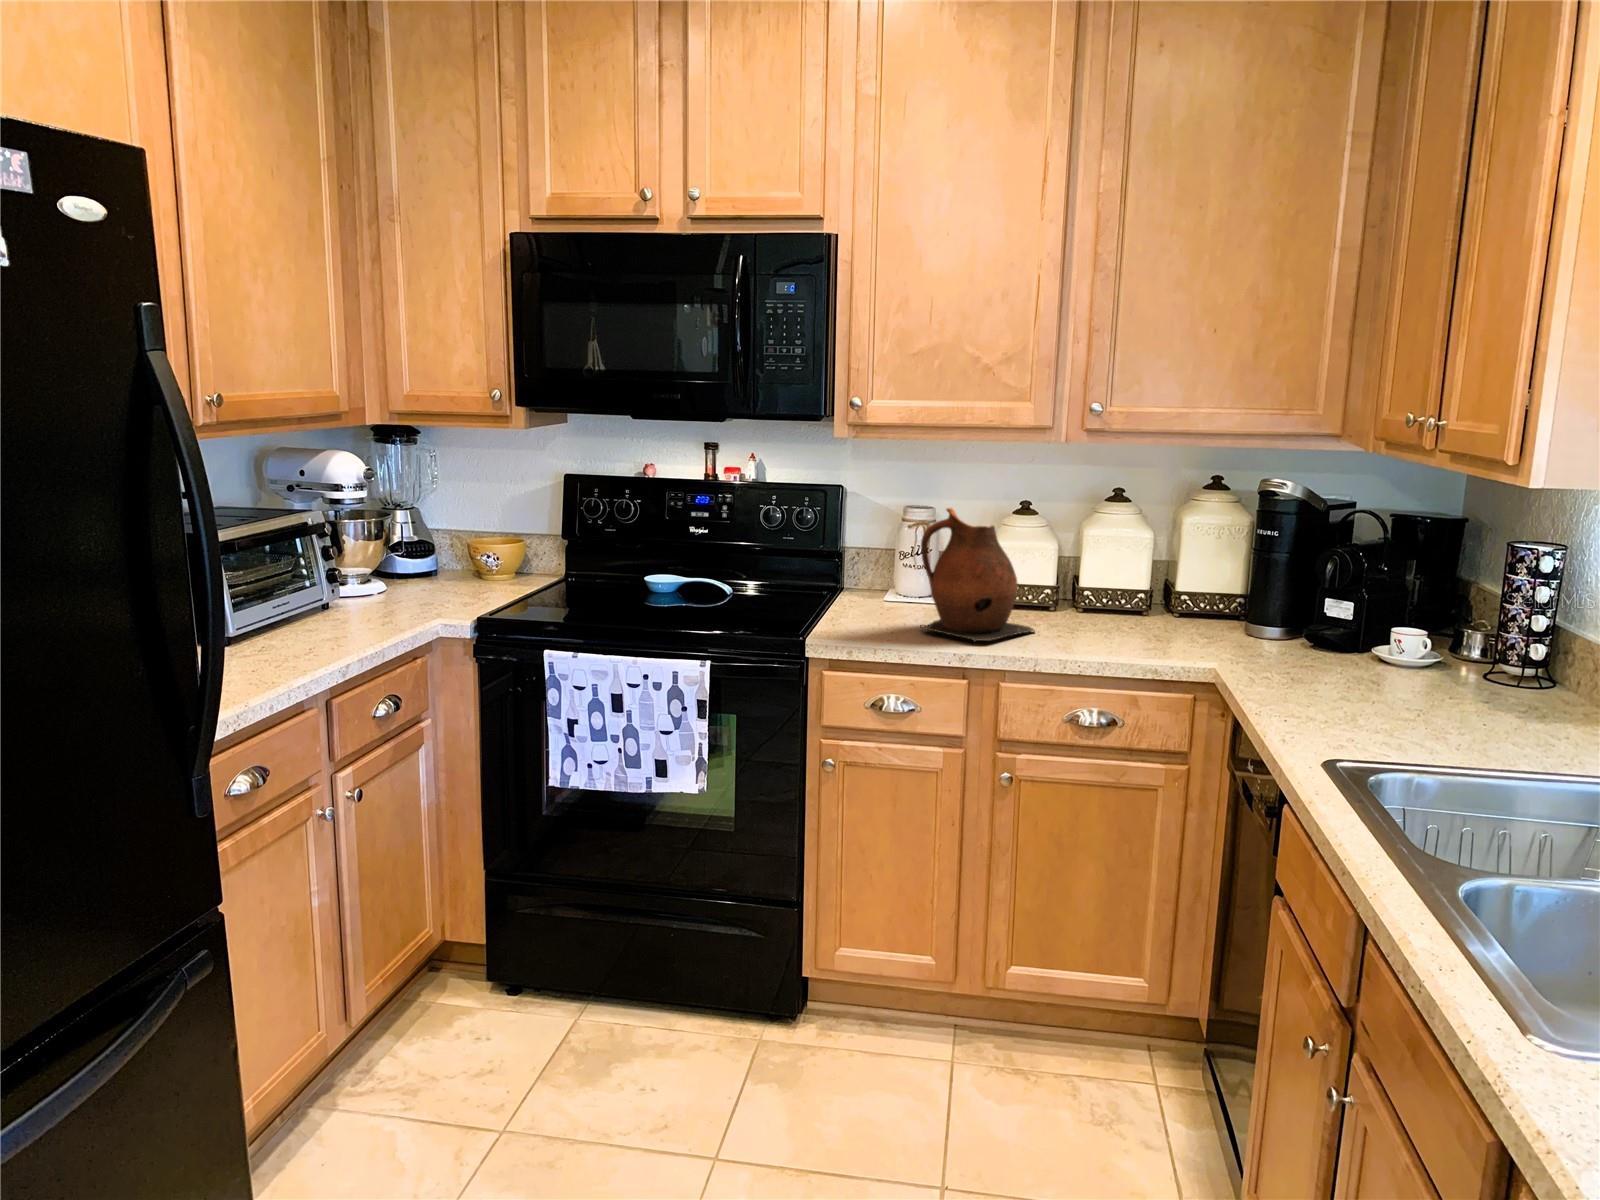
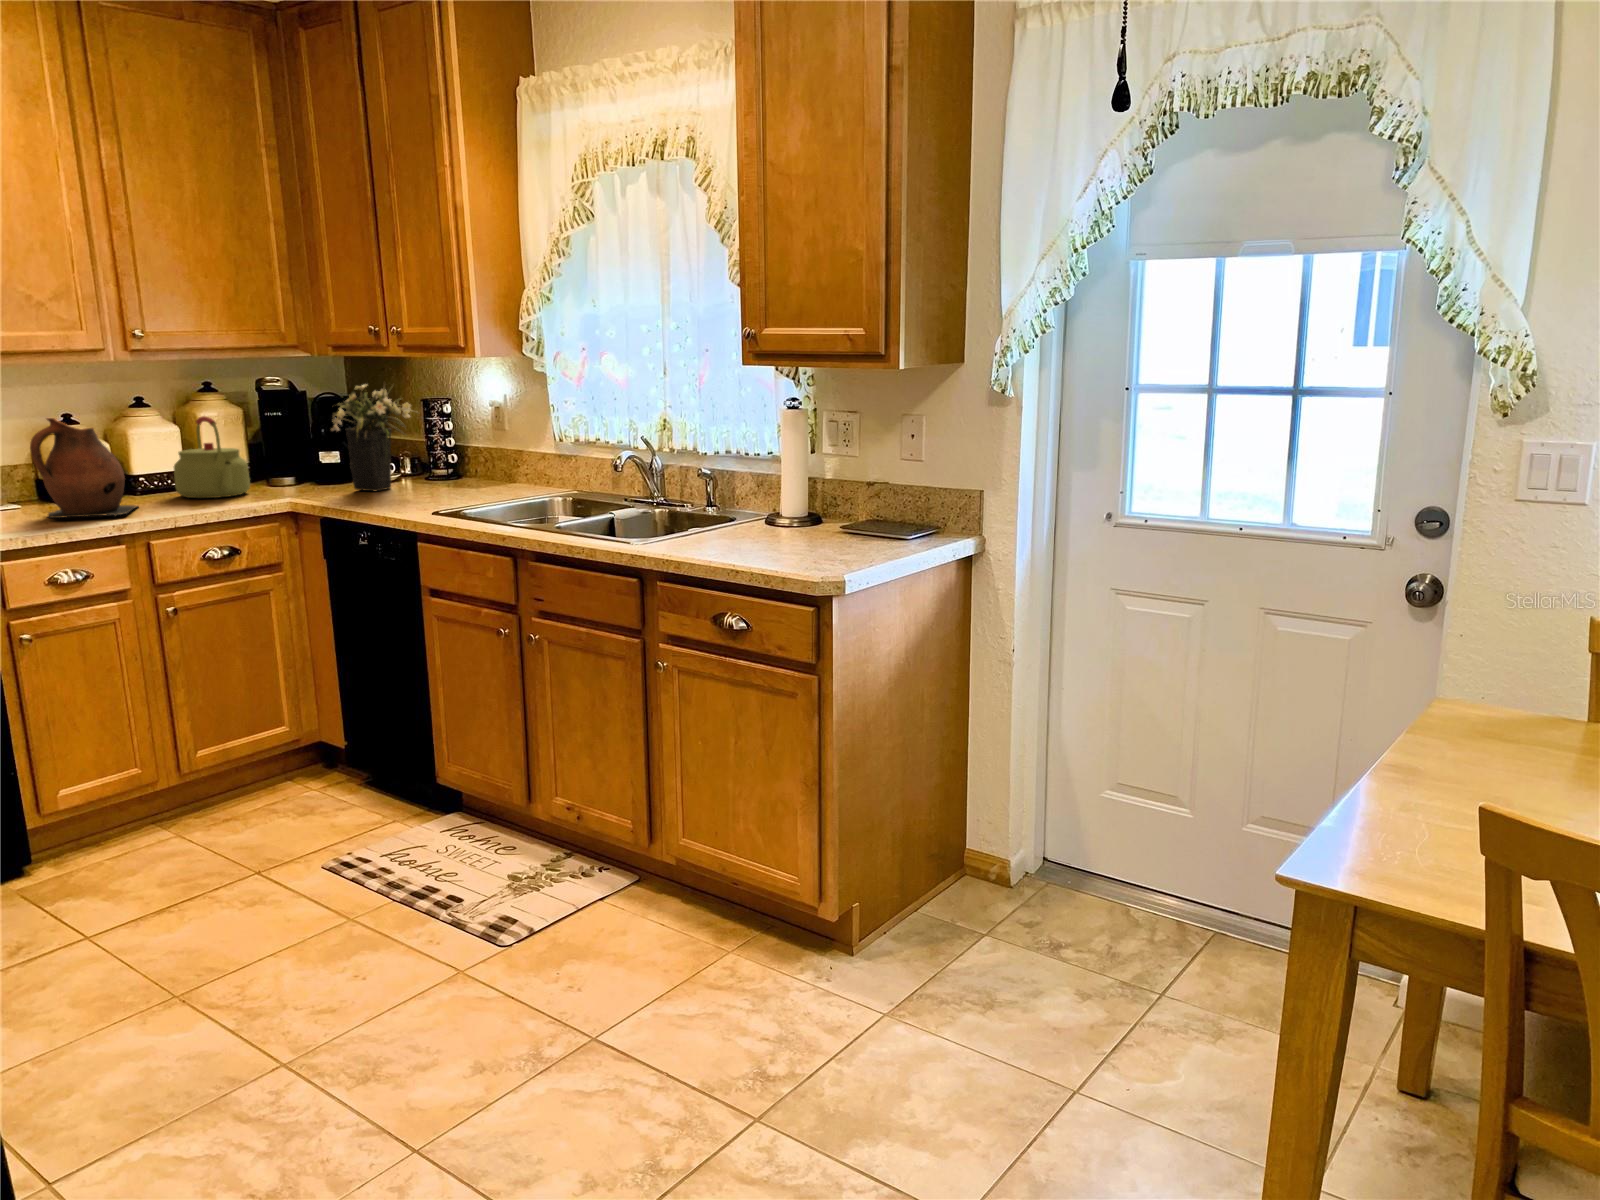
flower arrangement: none [1289,504,1459,683] -> present [331,383,418,491]
kettle: none [1103,525,1202,640] -> present [174,416,250,498]

